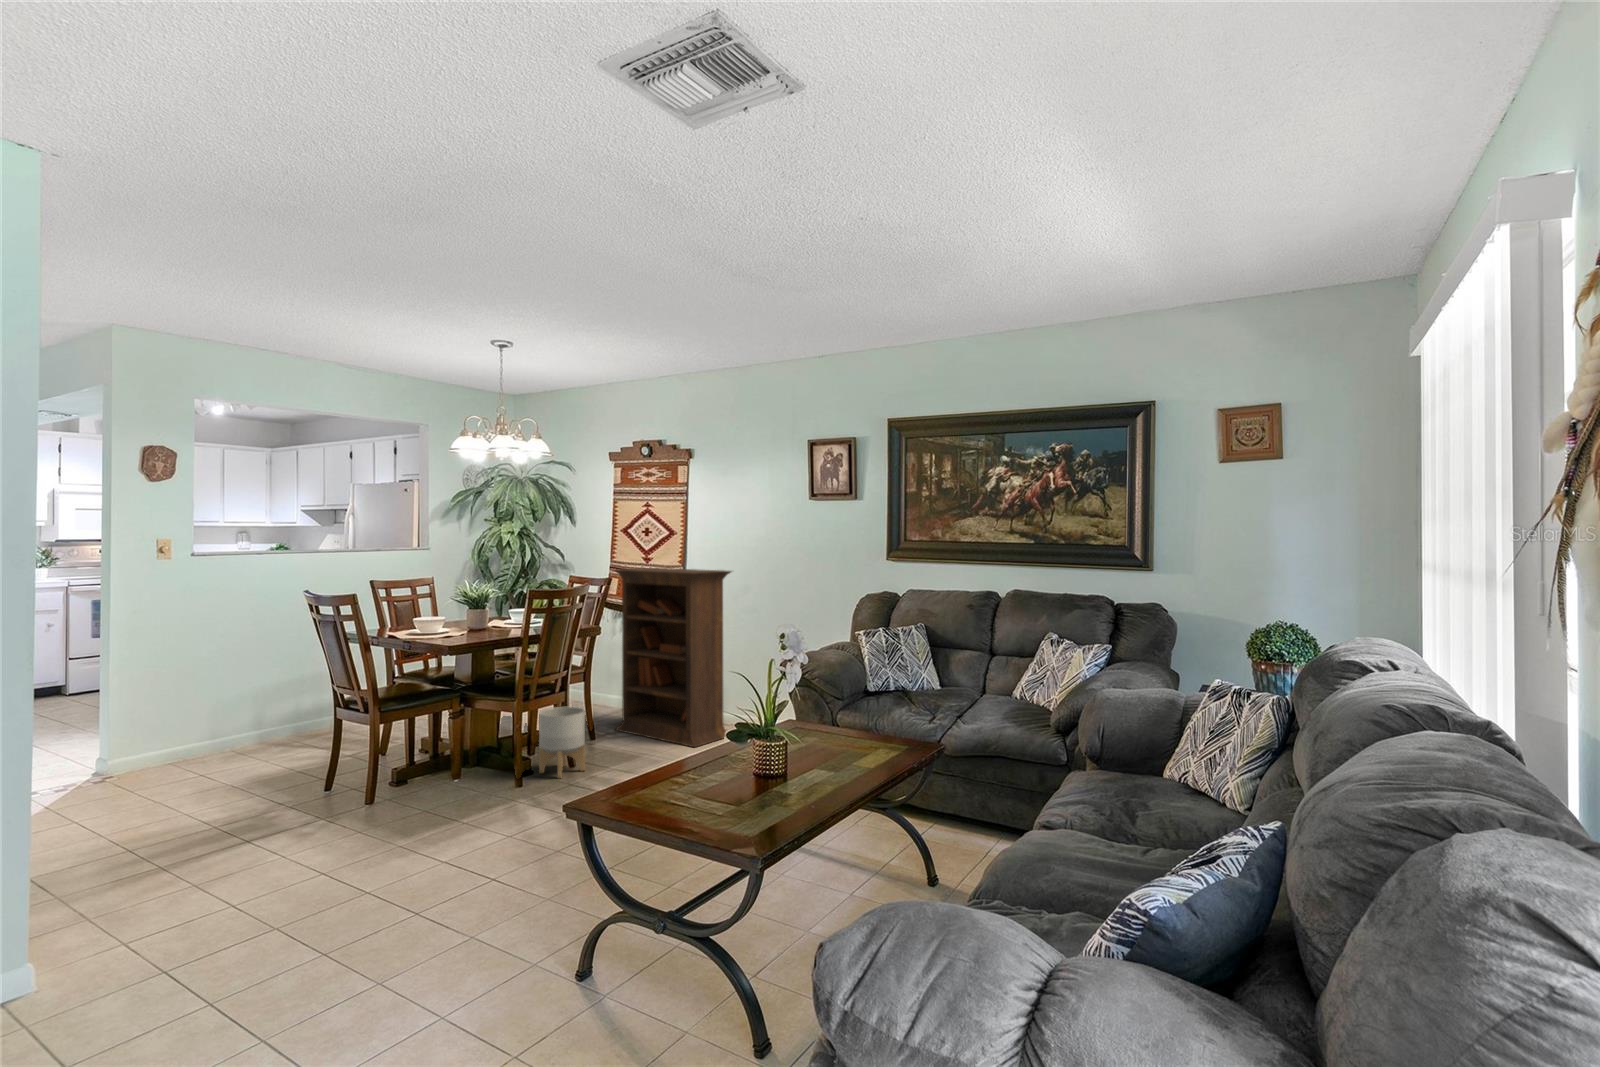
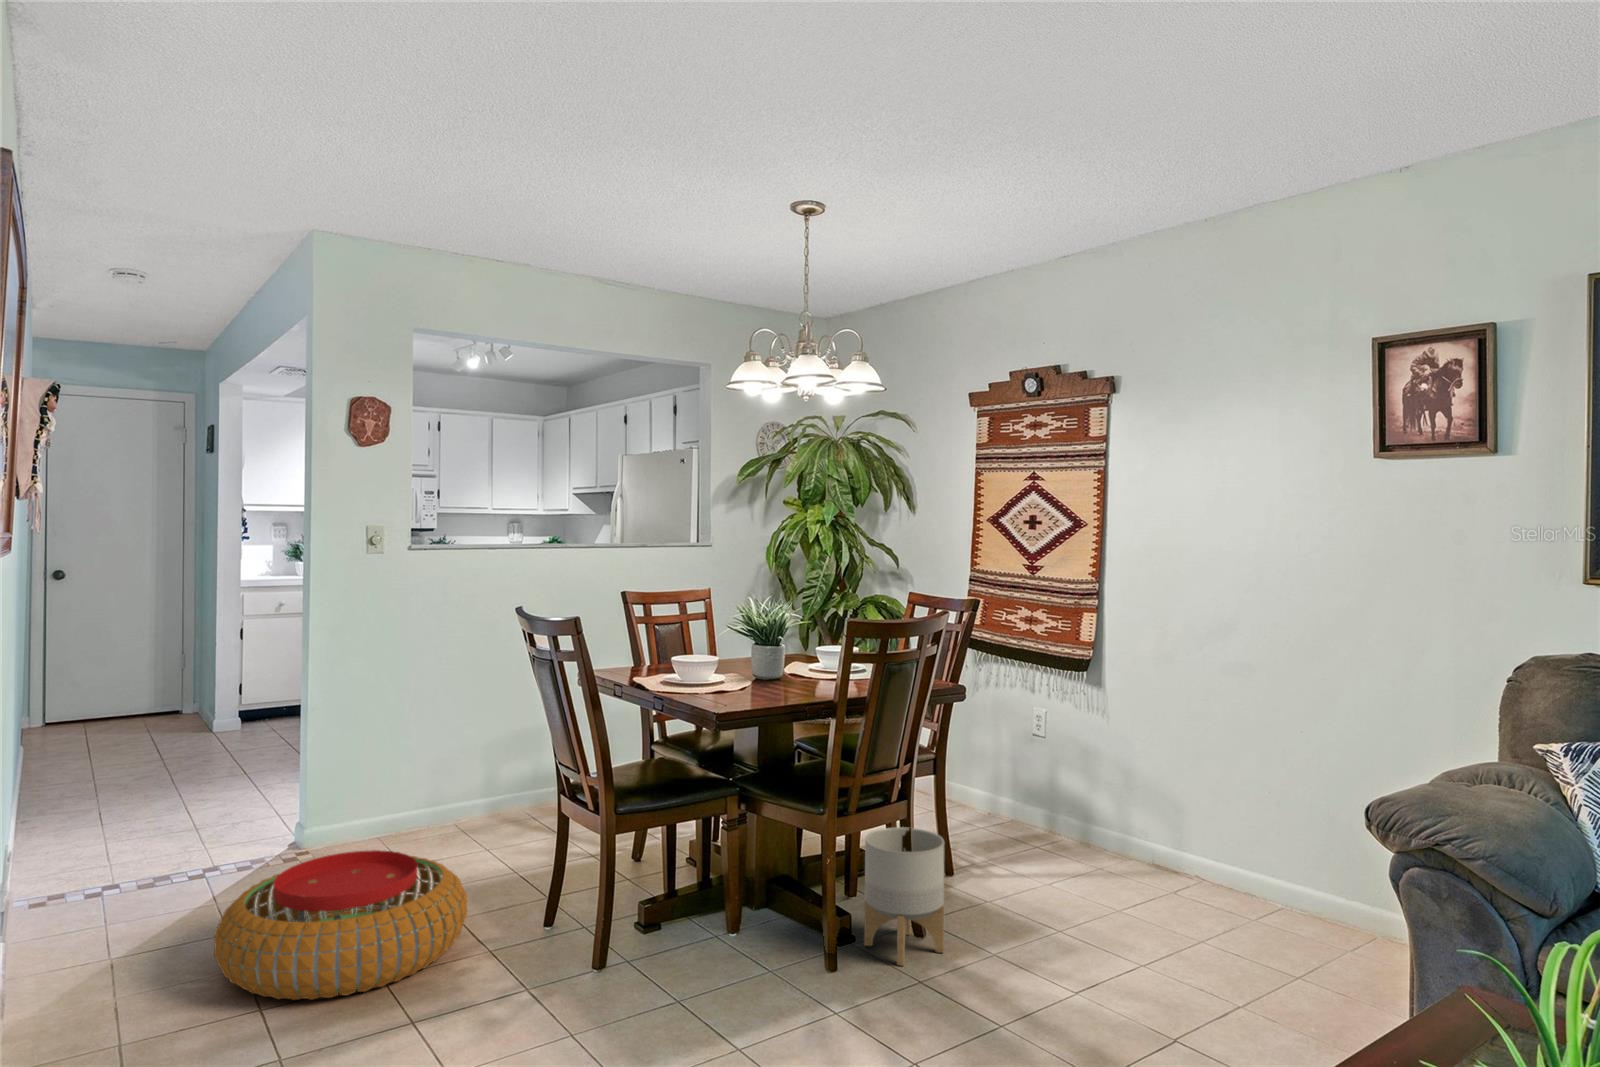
bookcase: present [614,568,731,747] -> none [981,582,1211,921]
pouf: none [94,752,278,837] -> present [214,850,467,1000]

